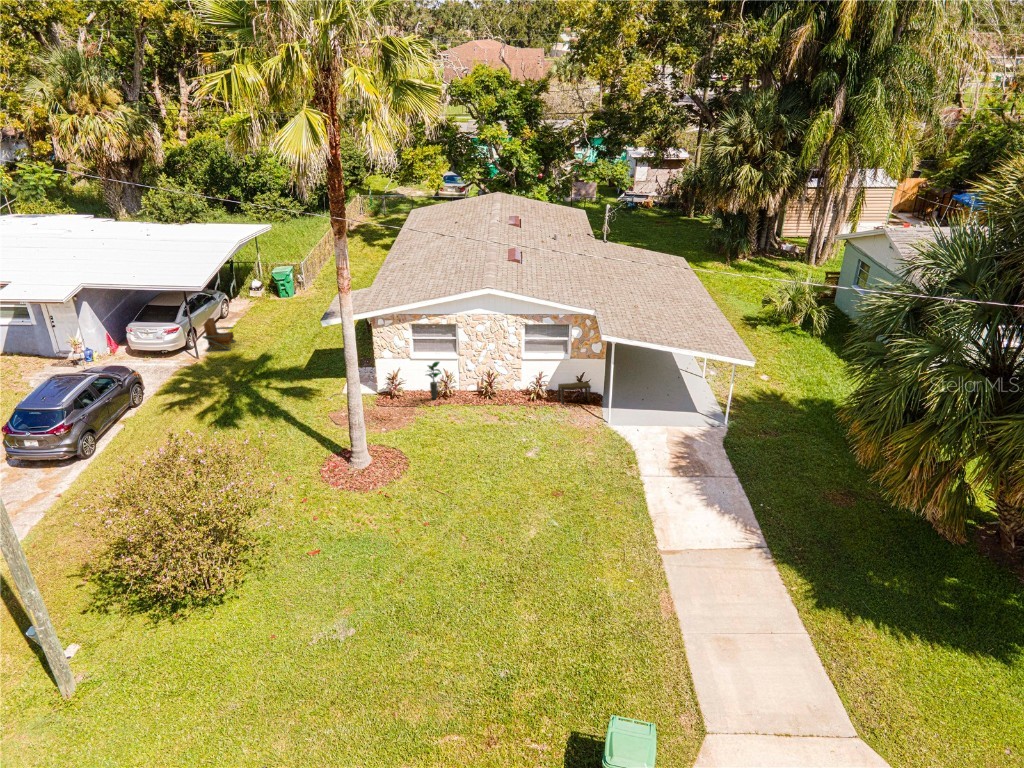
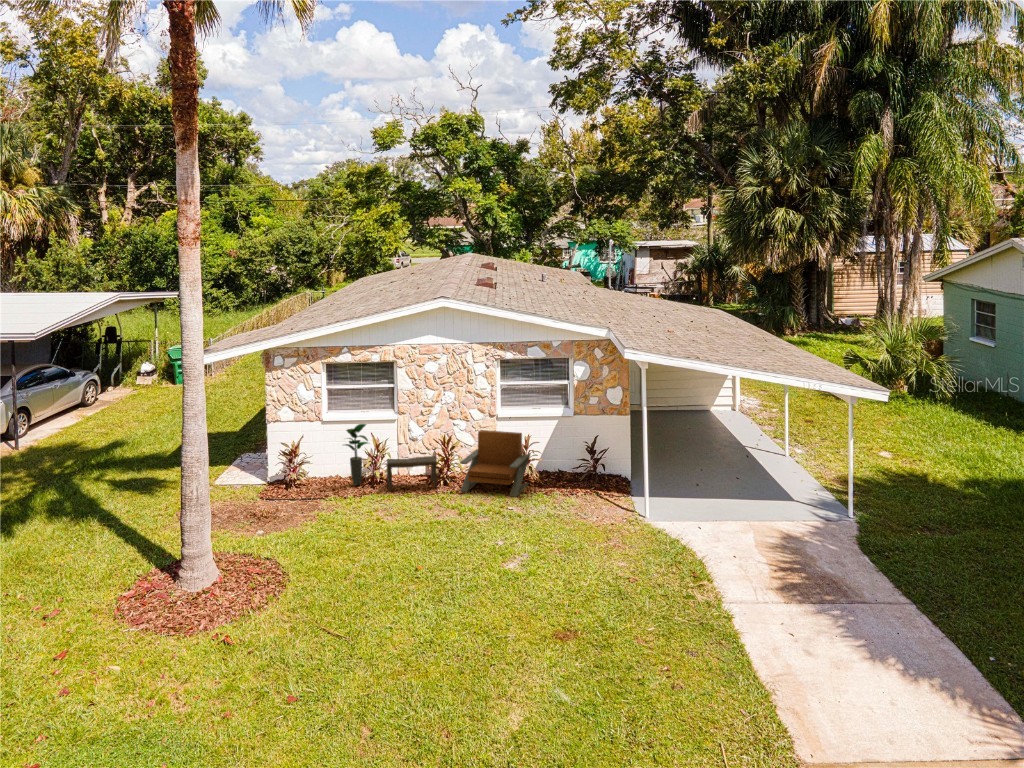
lounge chair: present [203,318,236,352] -> present [460,430,530,497]
bench: present [558,381,591,404] -> present [386,456,437,491]

